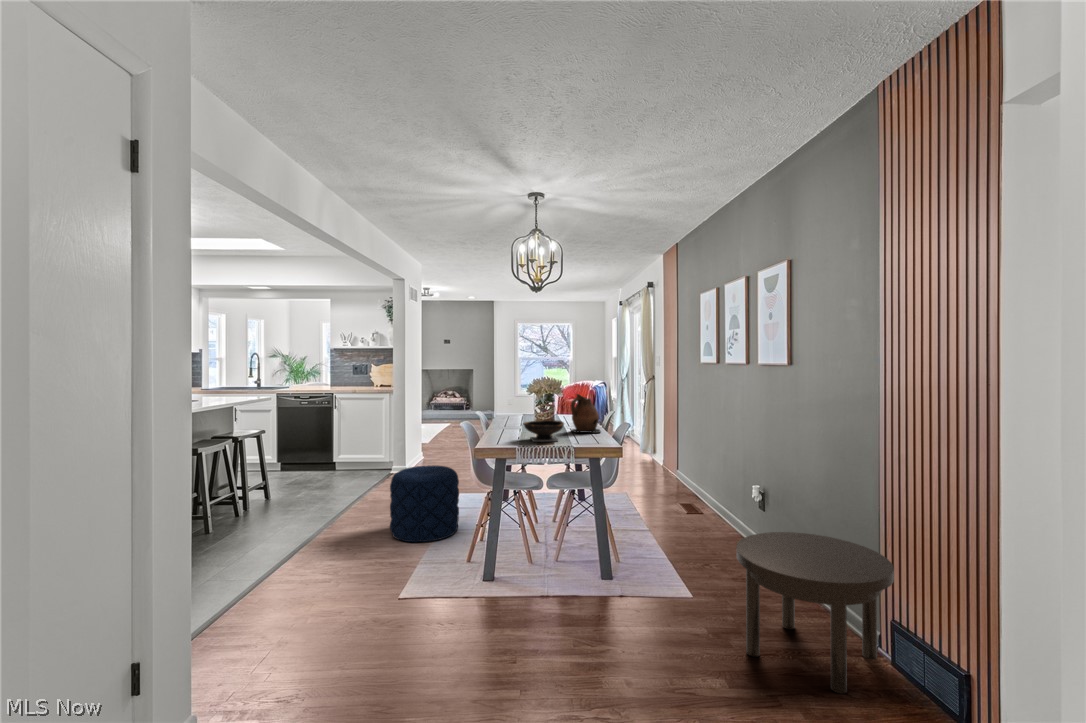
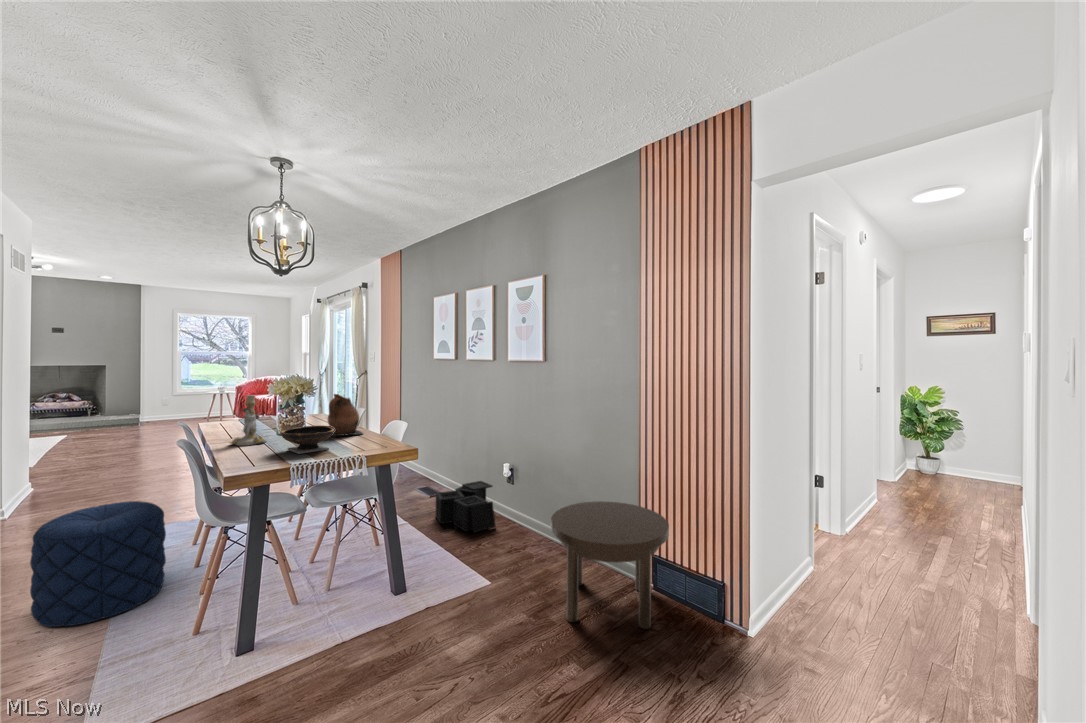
candlestick: none [500,392,525,433] -> present [230,395,266,446]
storage bin: none [677,500,745,551] -> present [436,481,495,533]

